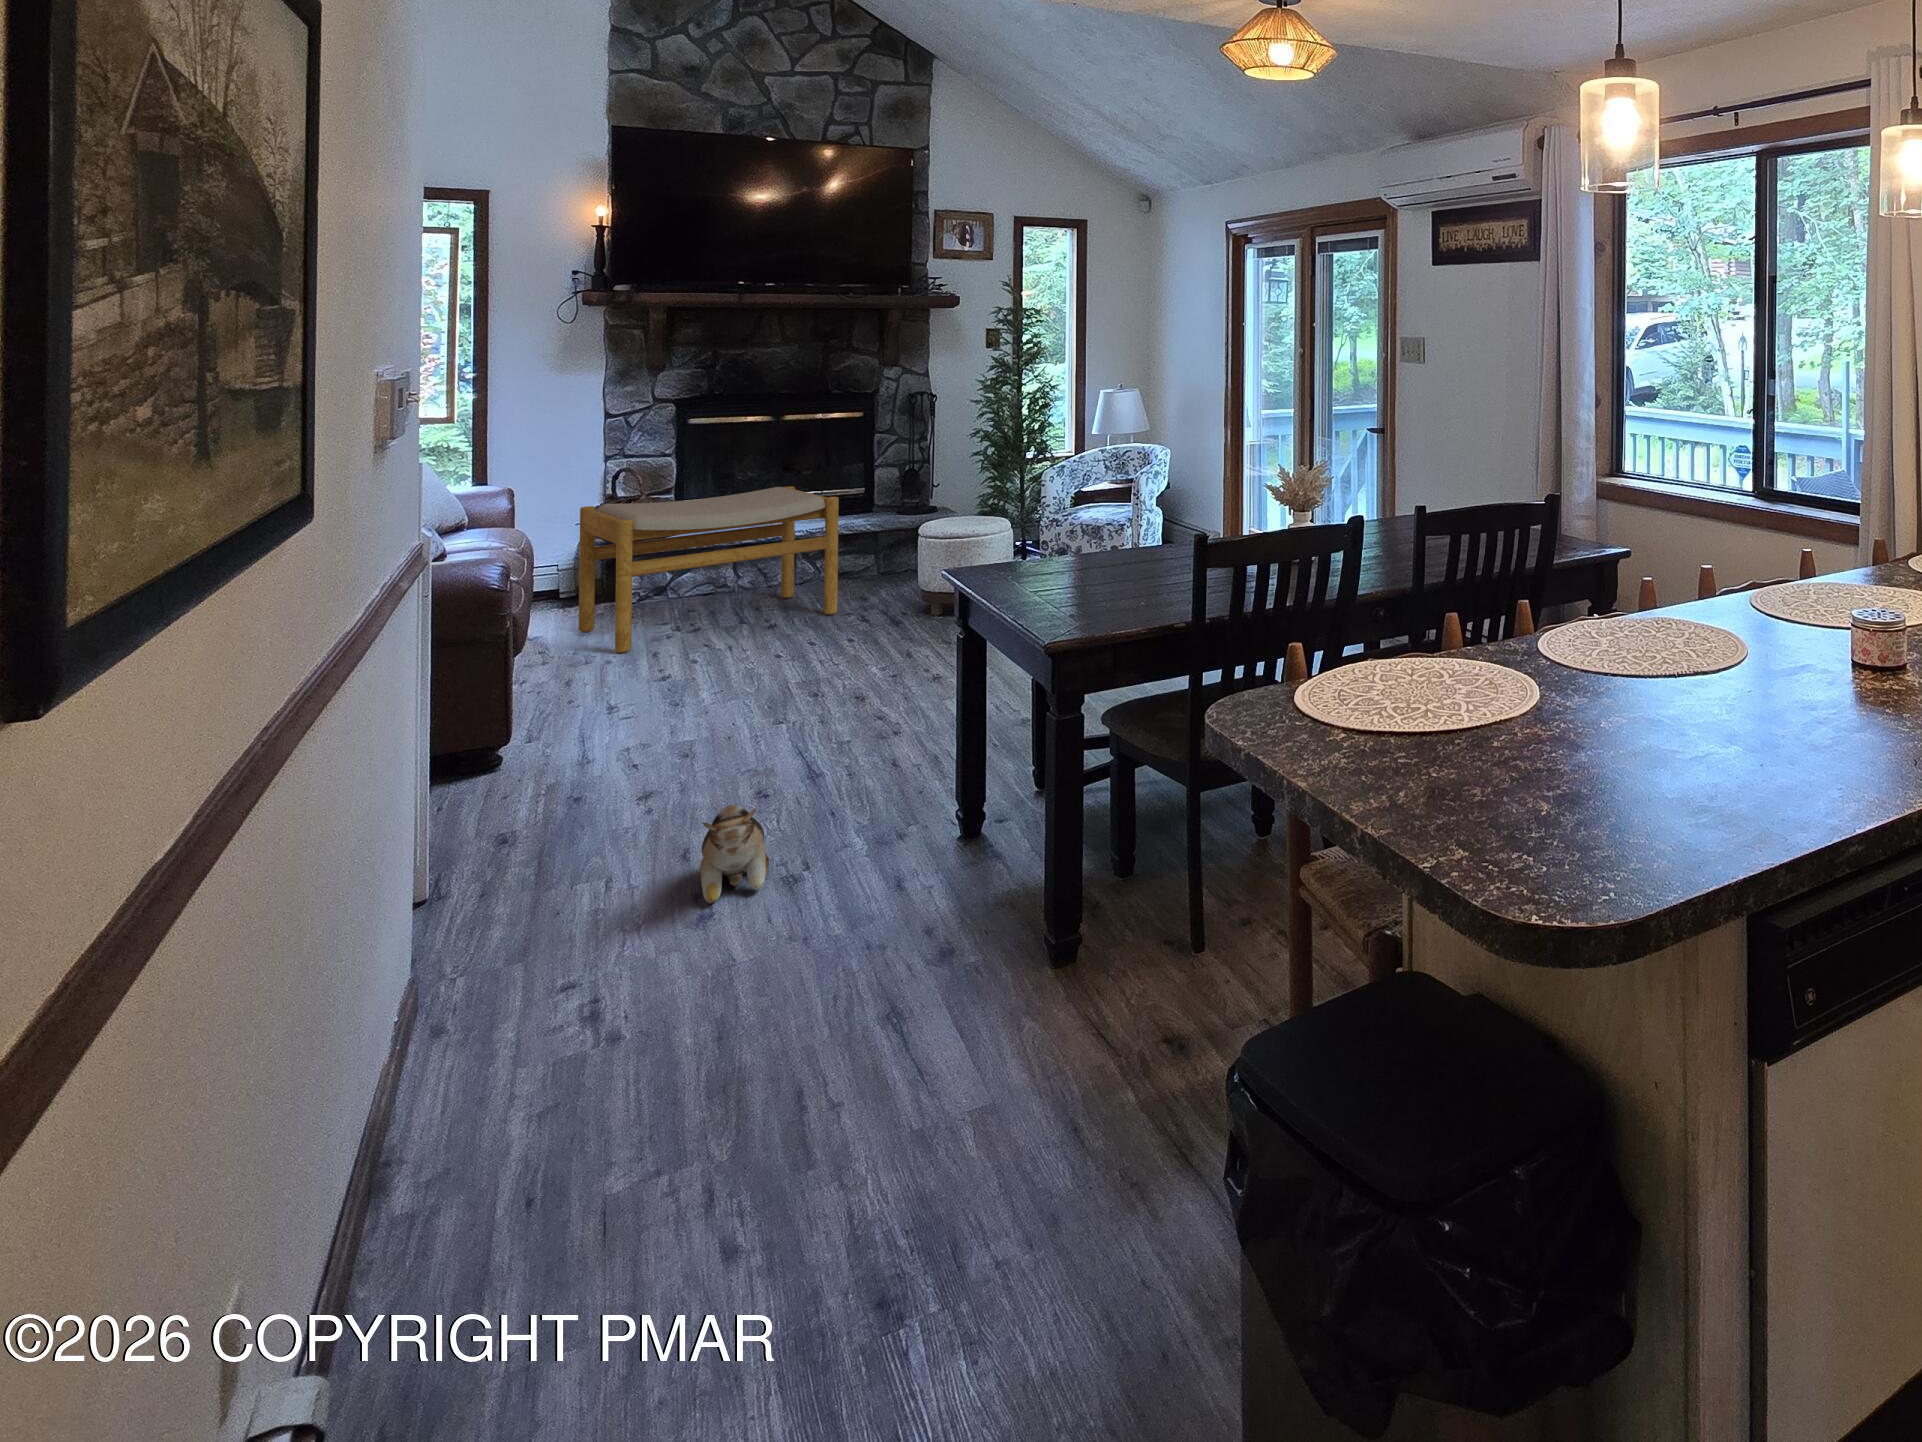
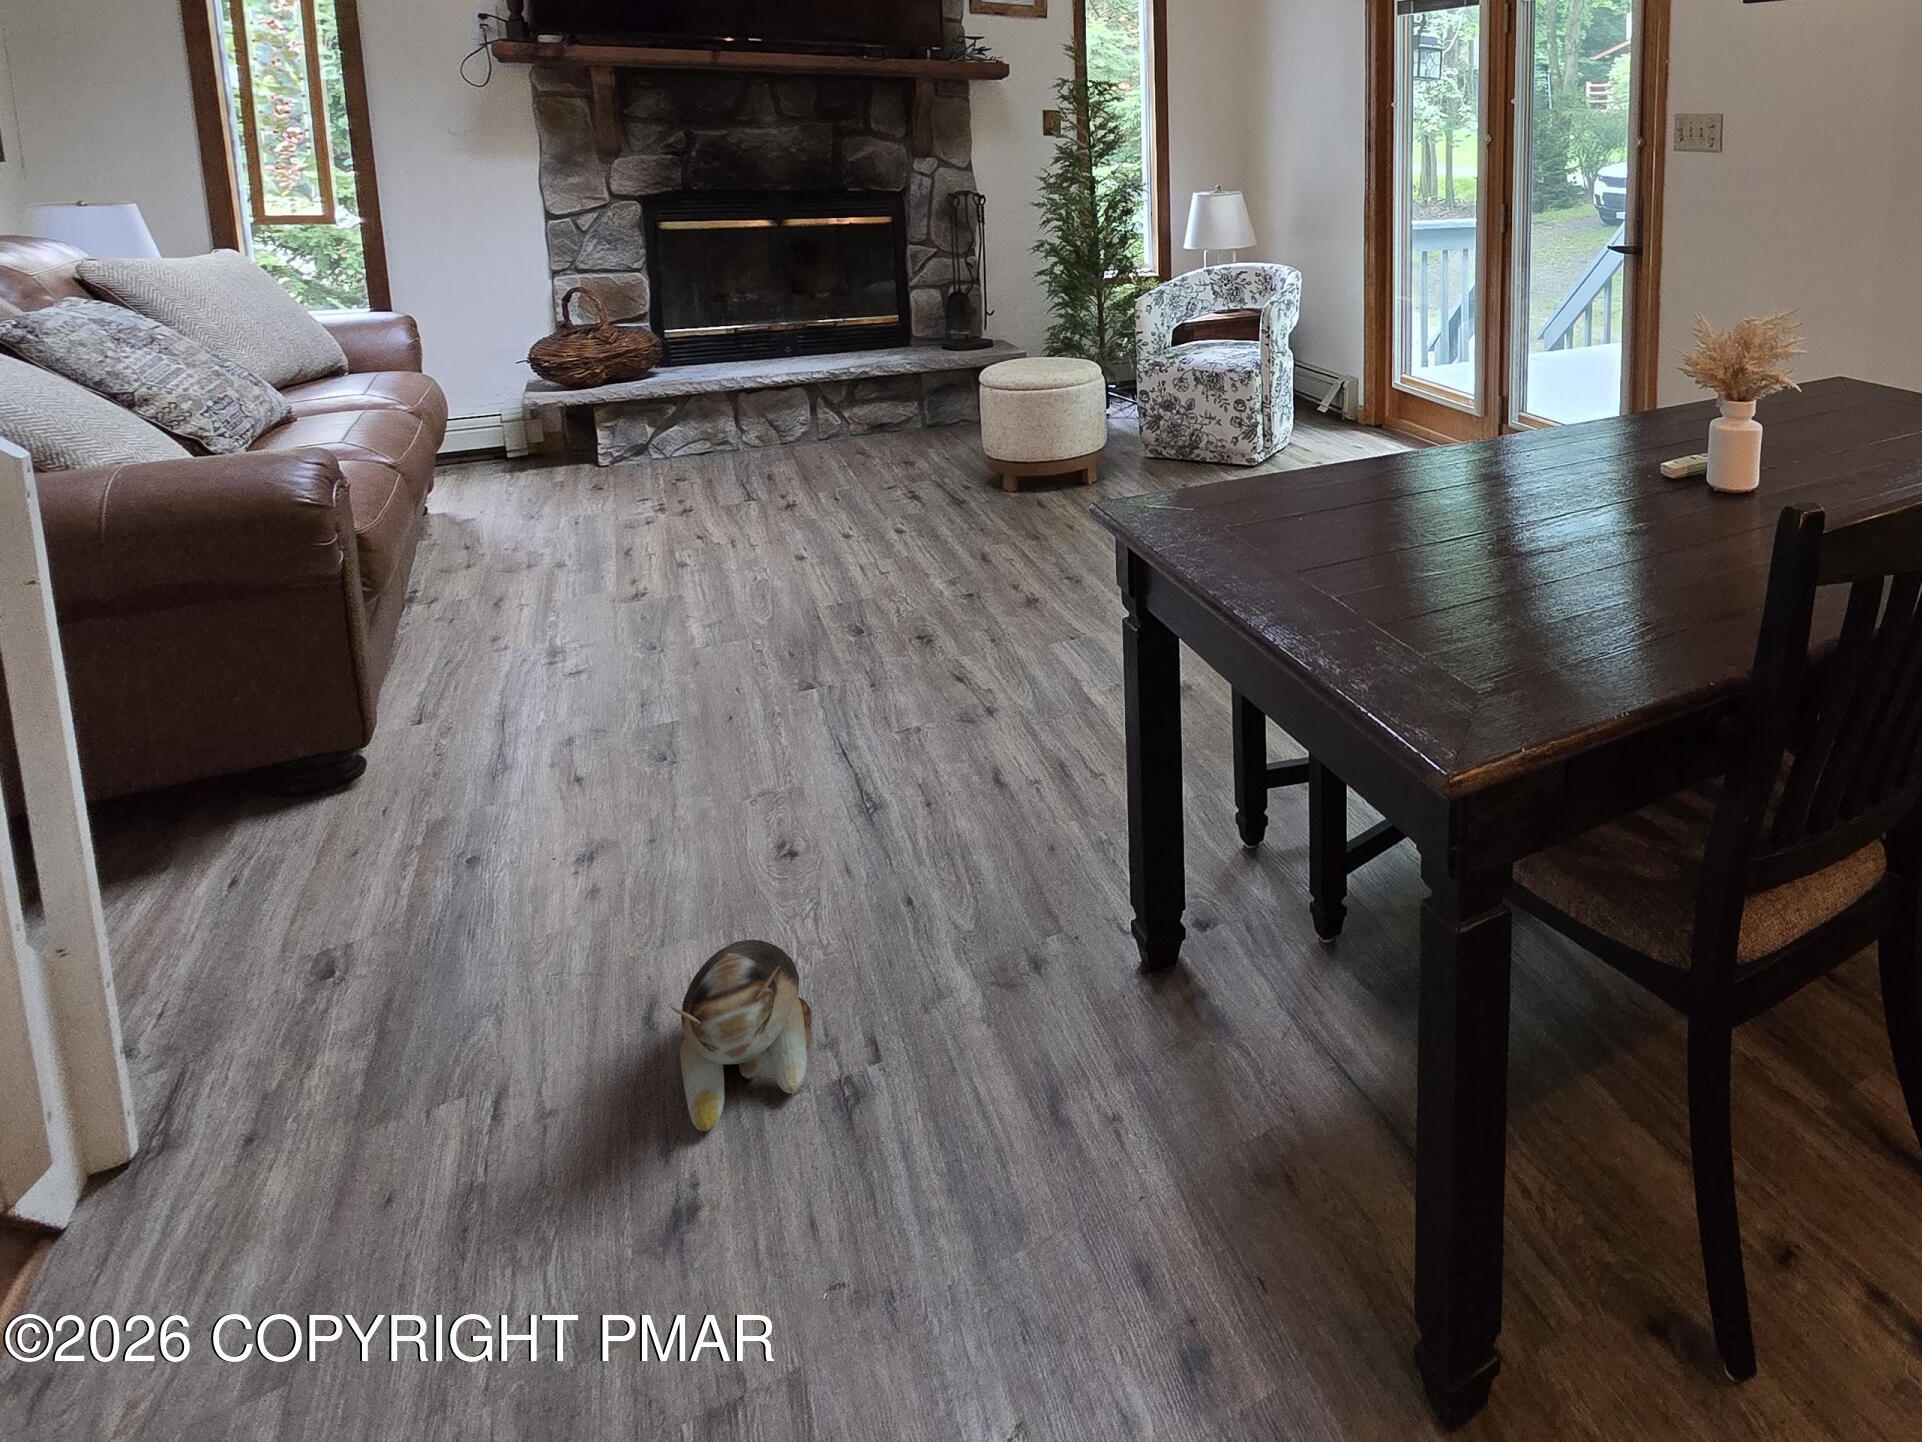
footstool: present [579,486,839,653] -> none [510,314,878,546]

